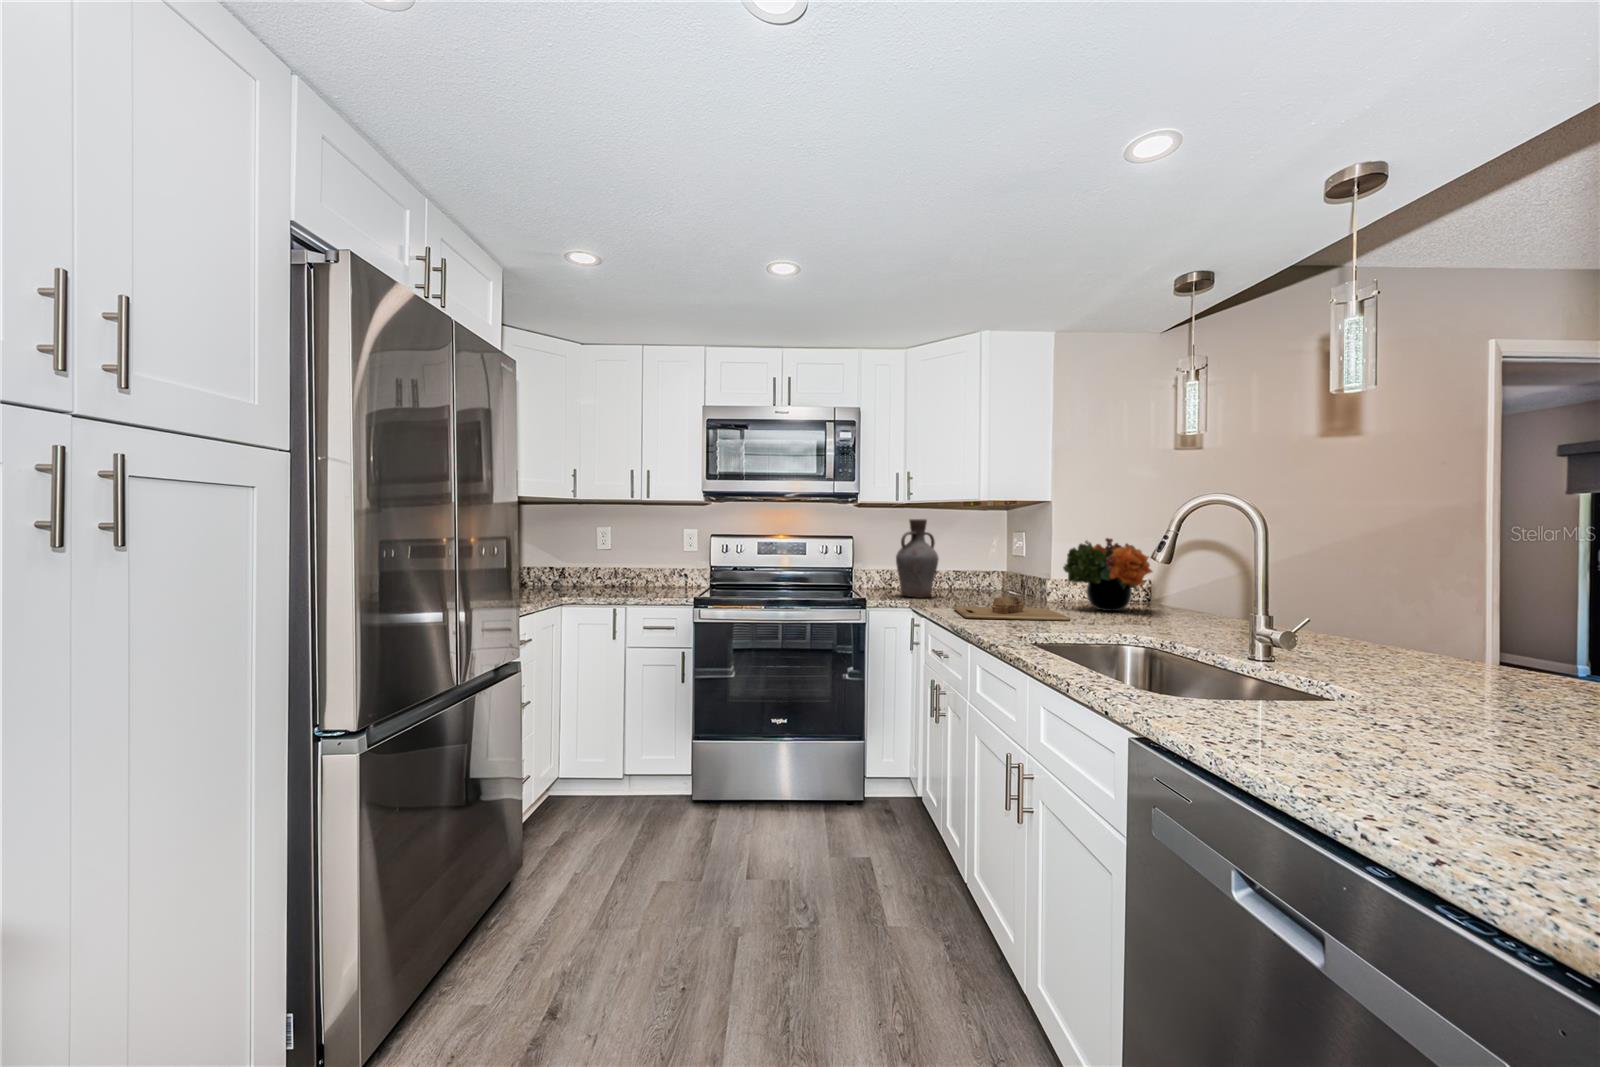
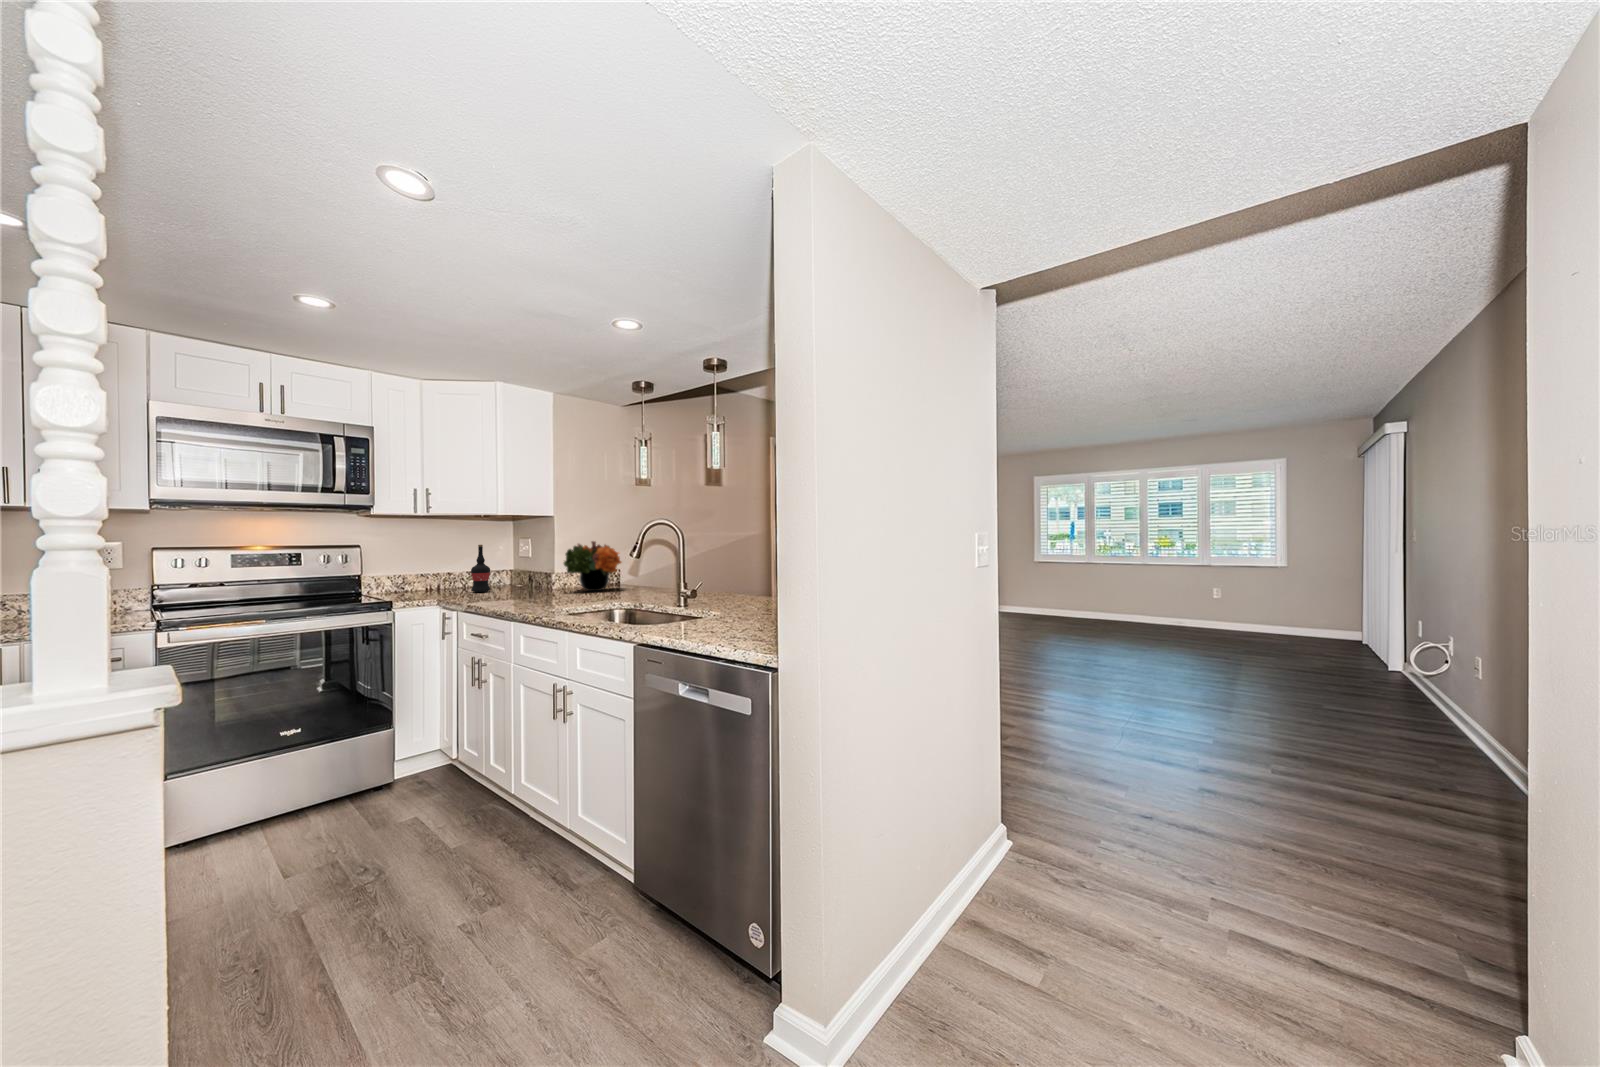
vase: present [896,519,939,598] -> none [414,529,456,597]
wine bottle: none [956,539,978,596] -> present [471,545,490,592]
cutting board: present [954,596,1070,621] -> none [482,587,574,606]

